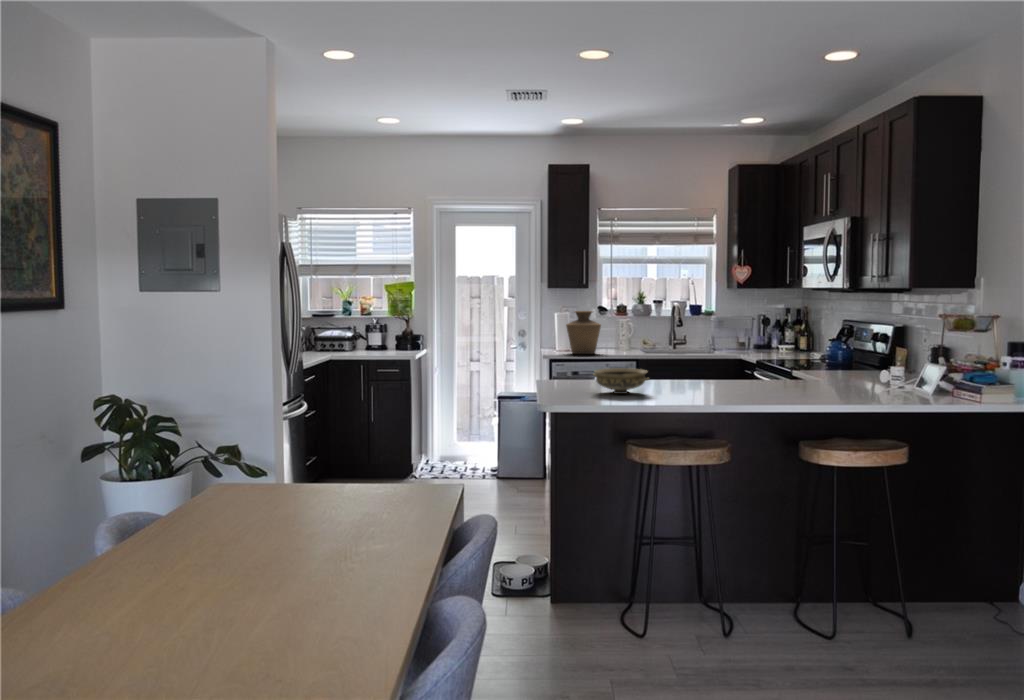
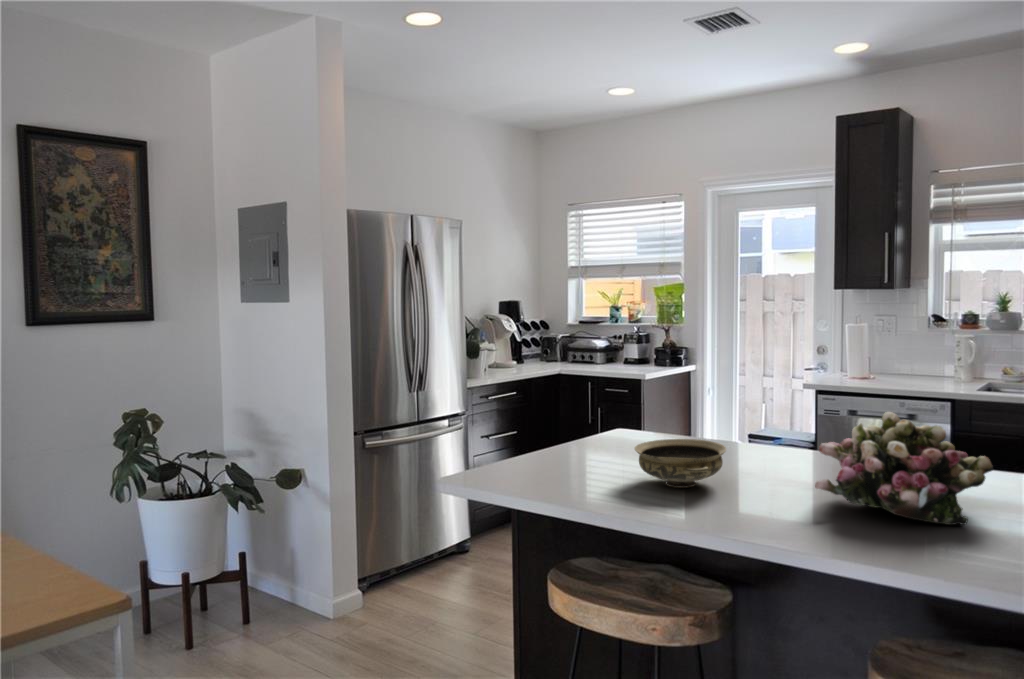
vase: present [566,311,601,354] -> none [845,323,900,386]
flower arrangement: none [696,343,775,393] -> present [815,412,993,525]

